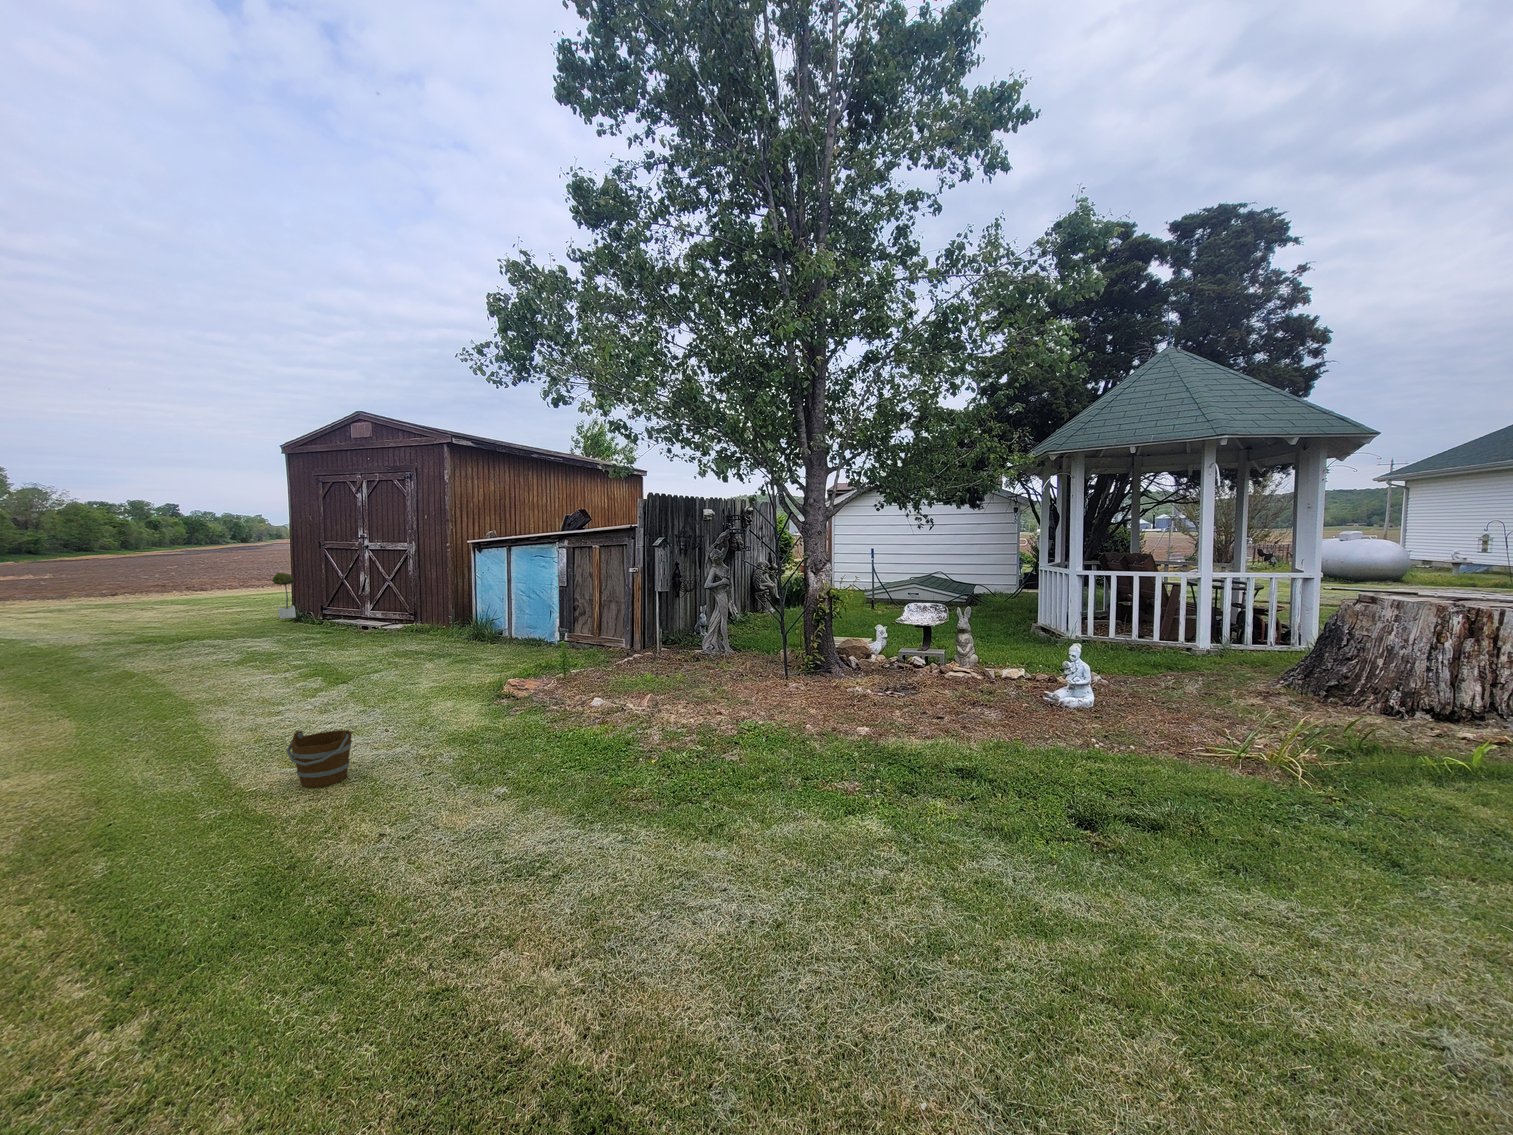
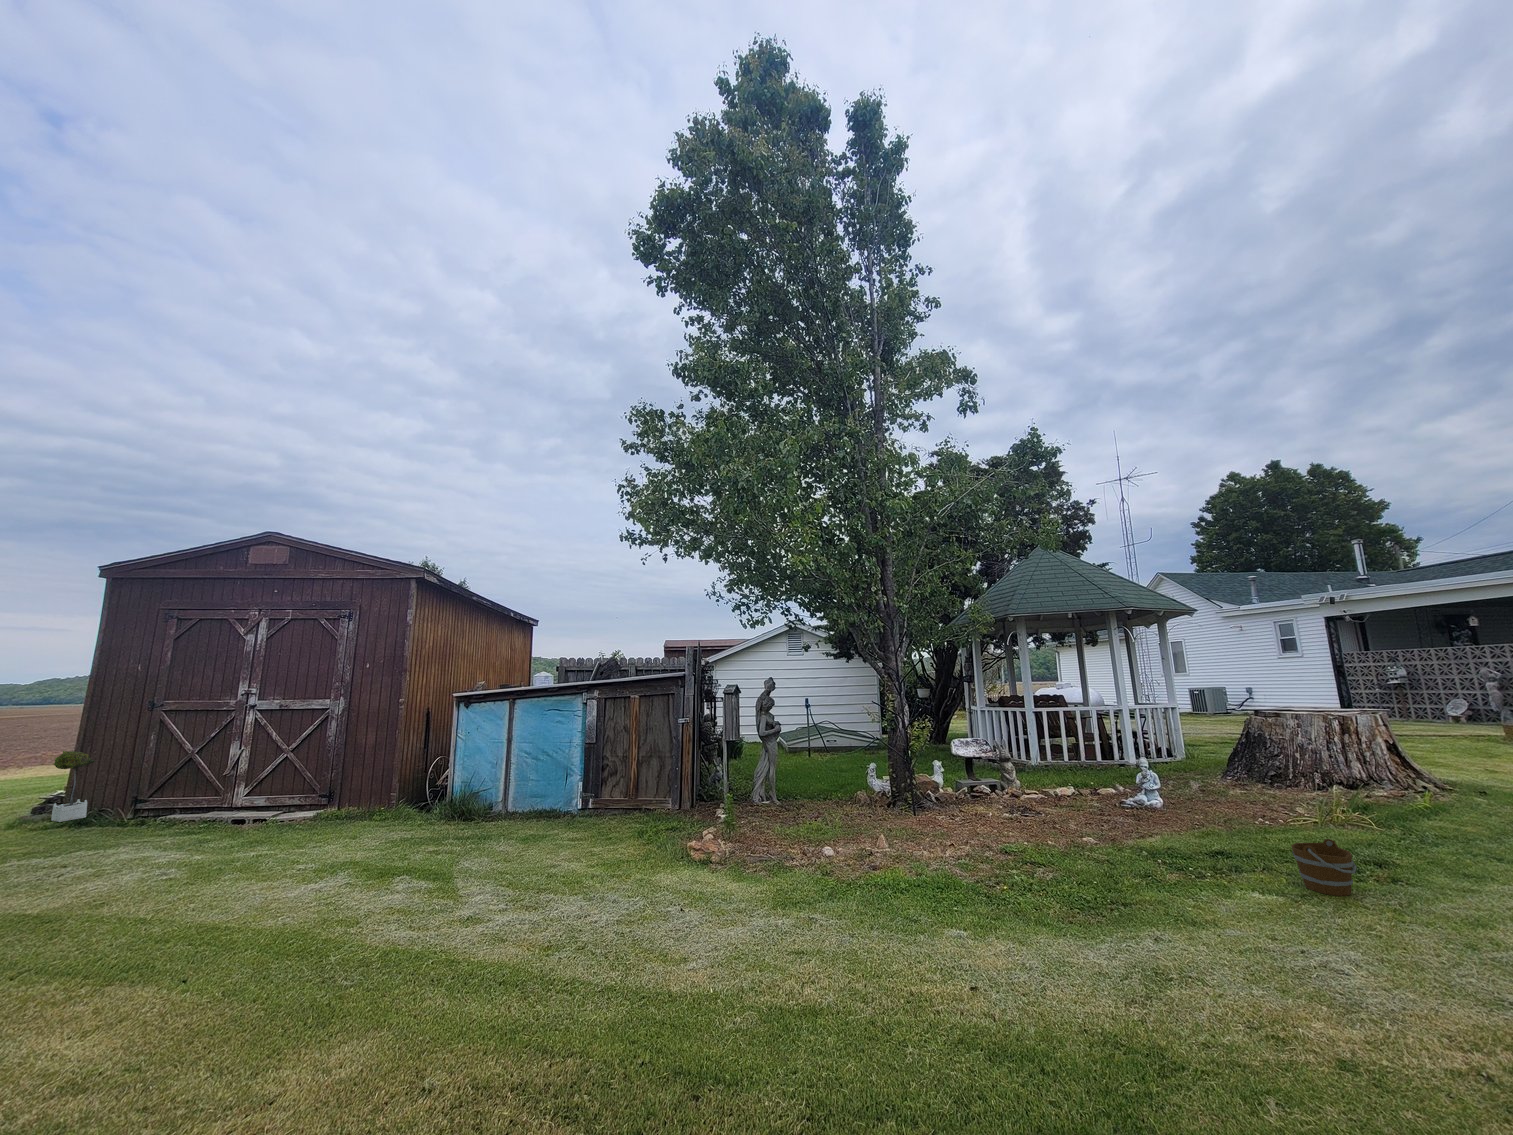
bucket: present [286,730,352,788] -> present [1291,839,1357,896]

